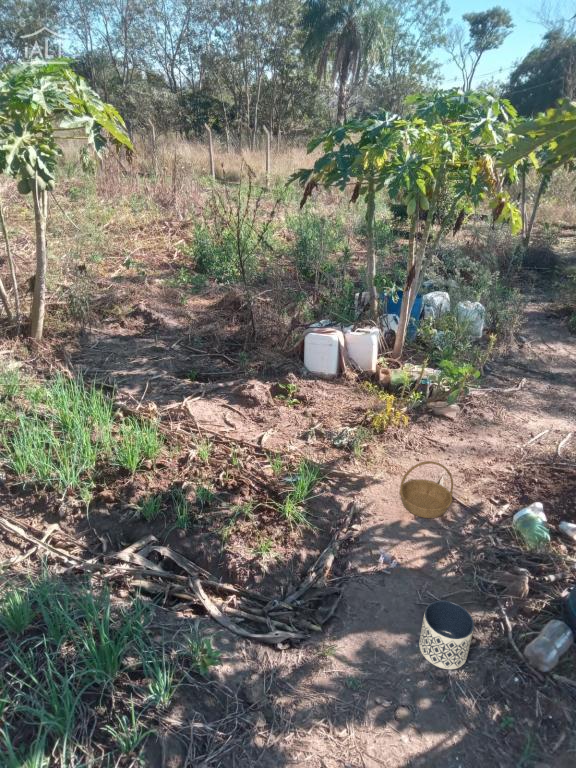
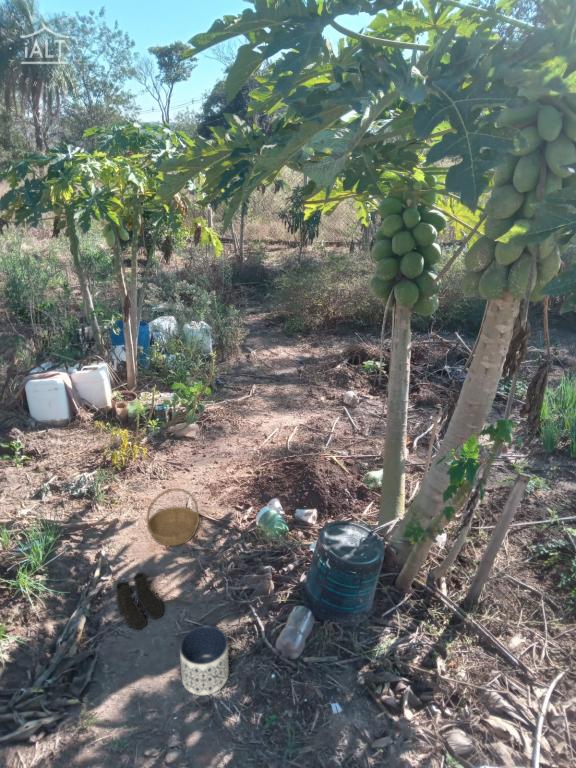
boots: none [365,530,407,583] -> present [116,572,164,629]

